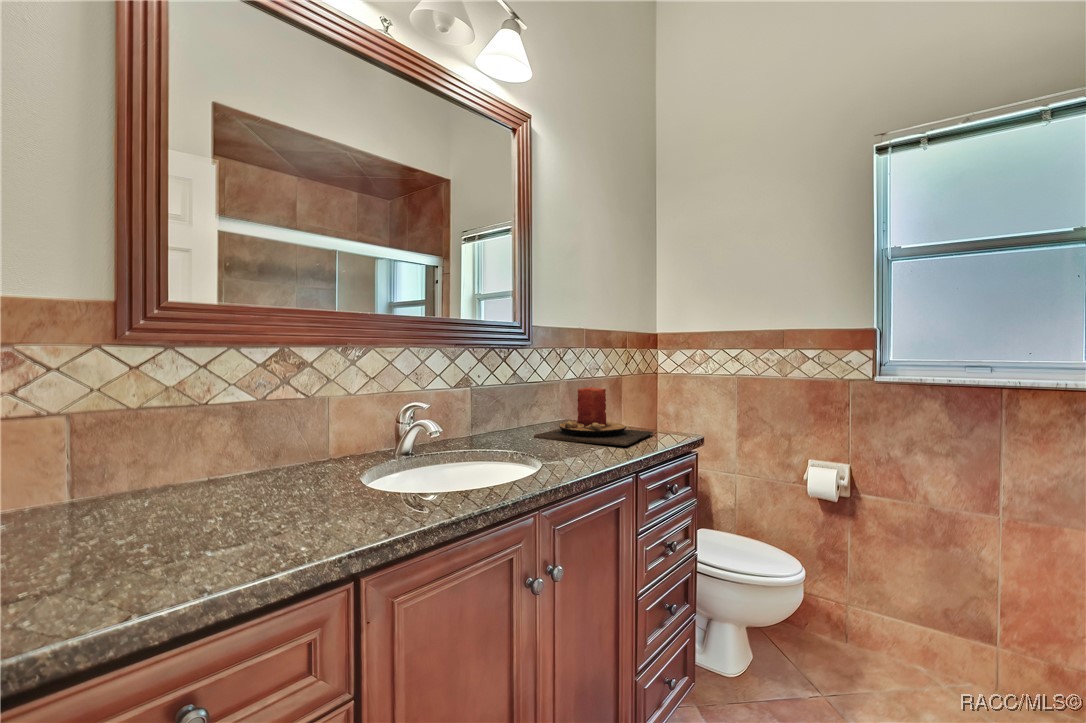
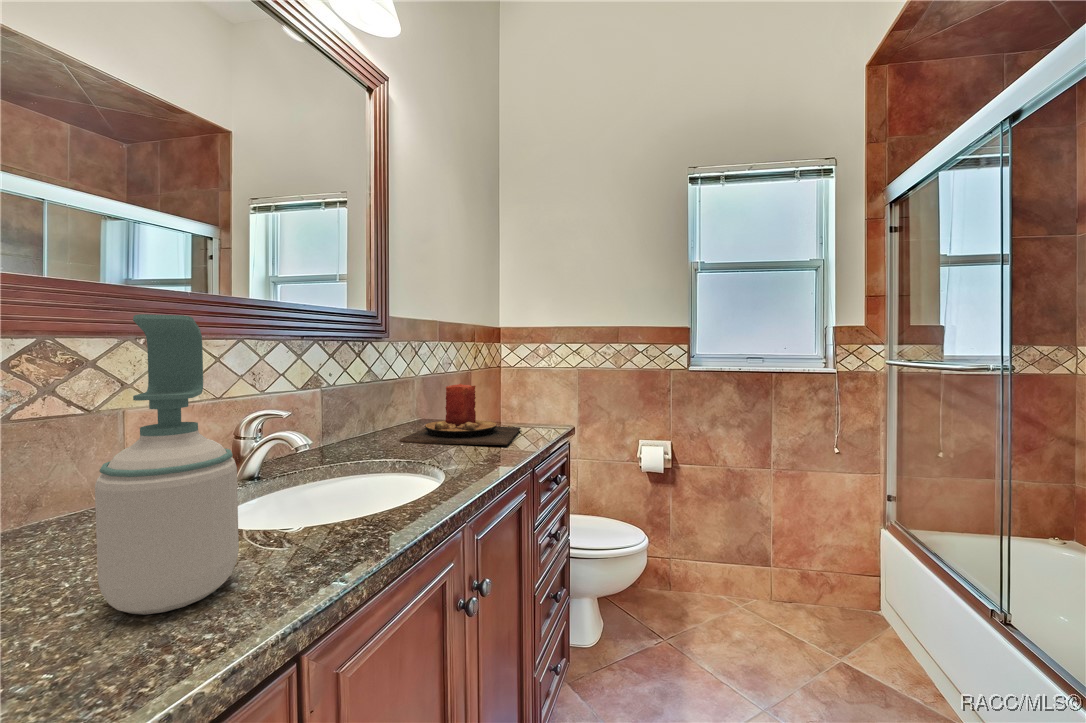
soap bottle: none [283,329,365,523] -> present [95,314,239,615]

